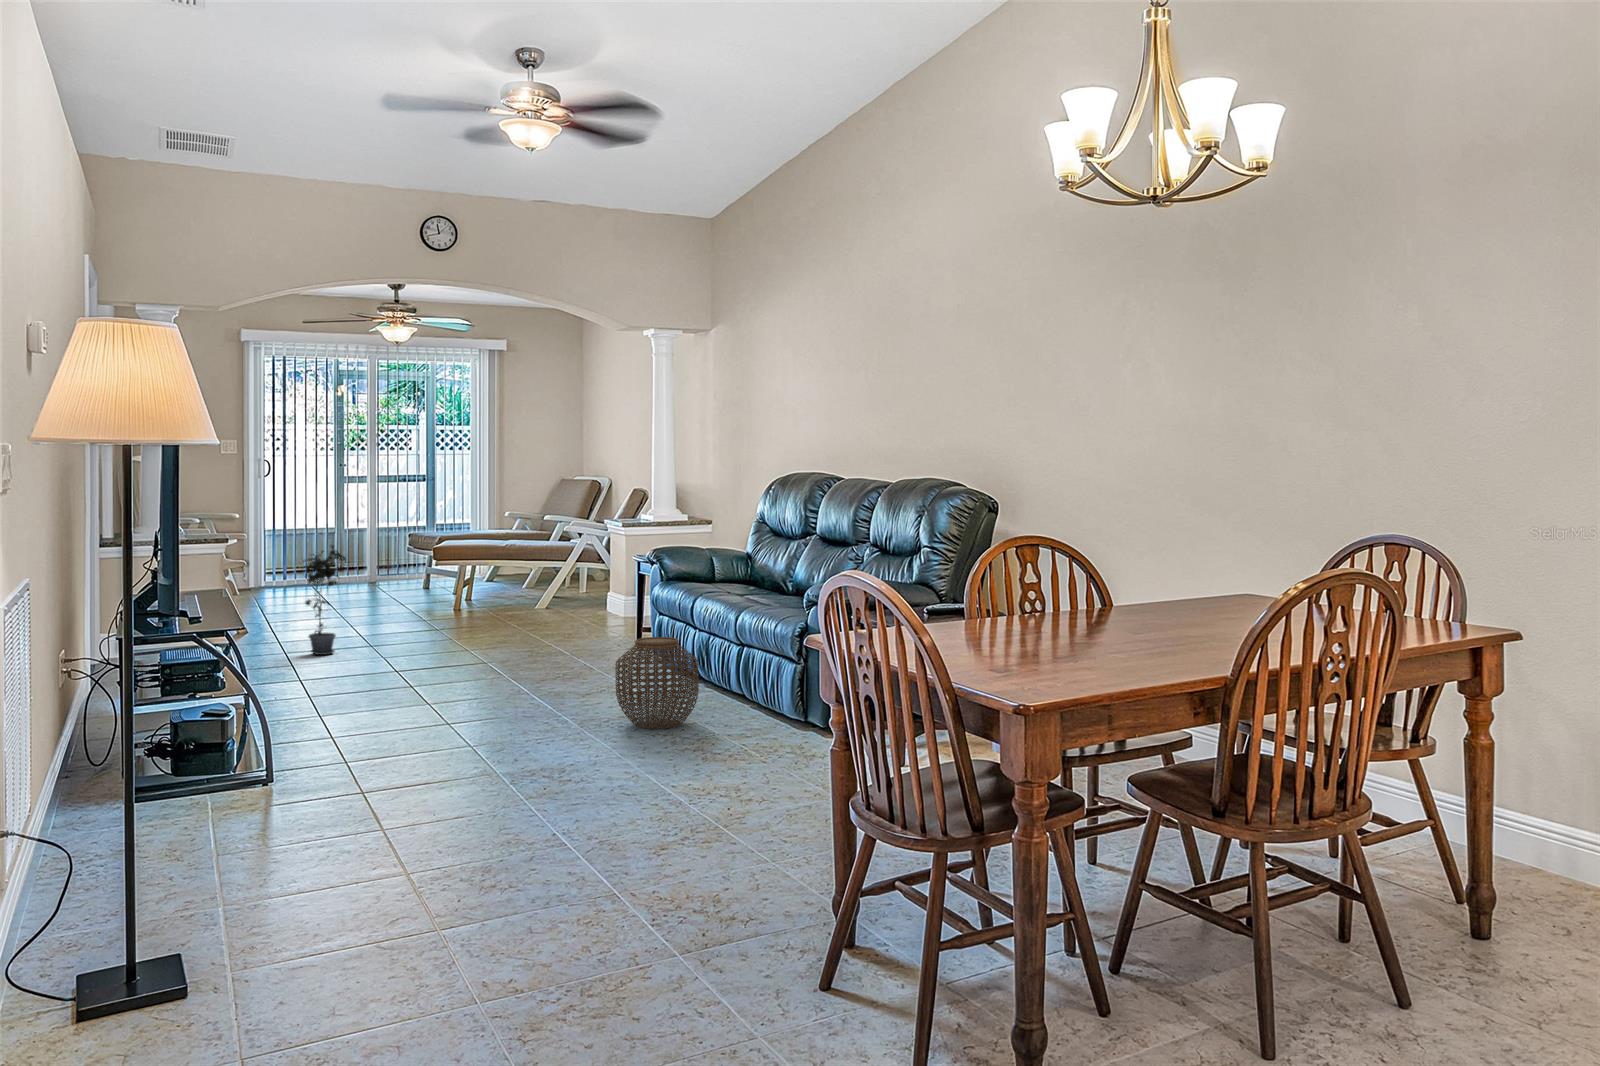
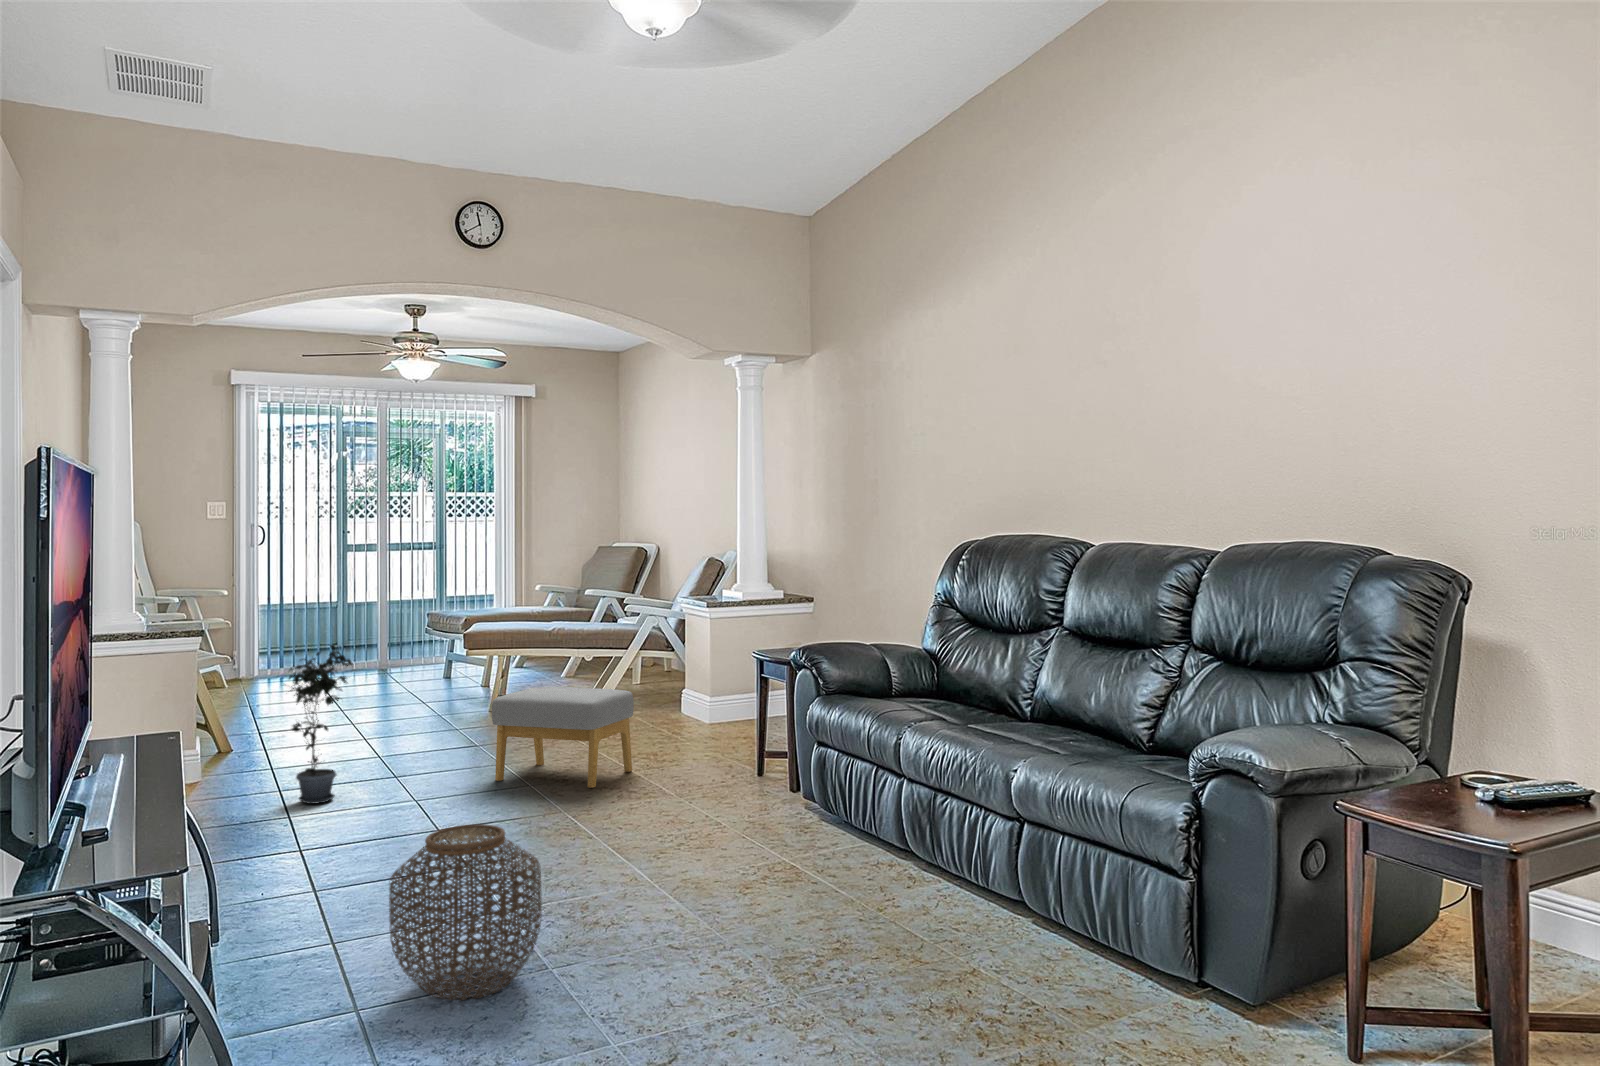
footstool: none [445,583,549,650] -> present [492,687,634,788]
woven basket: present [615,637,699,729] -> present [389,824,542,1000]

